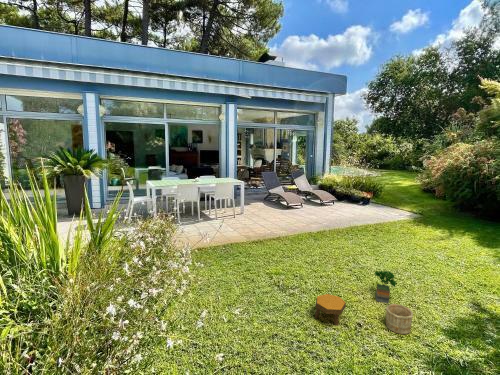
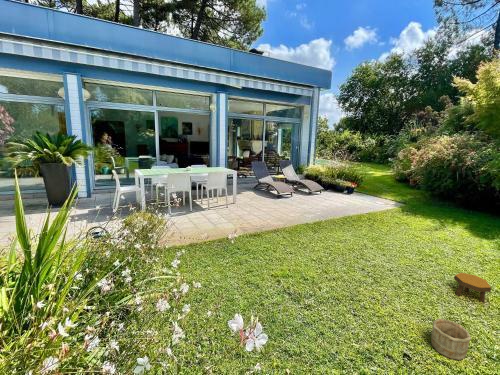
potted tree: present [375,271,396,303] -> none [403,273,433,312]
footstool: present [315,294,346,326] -> present [454,273,491,302]

